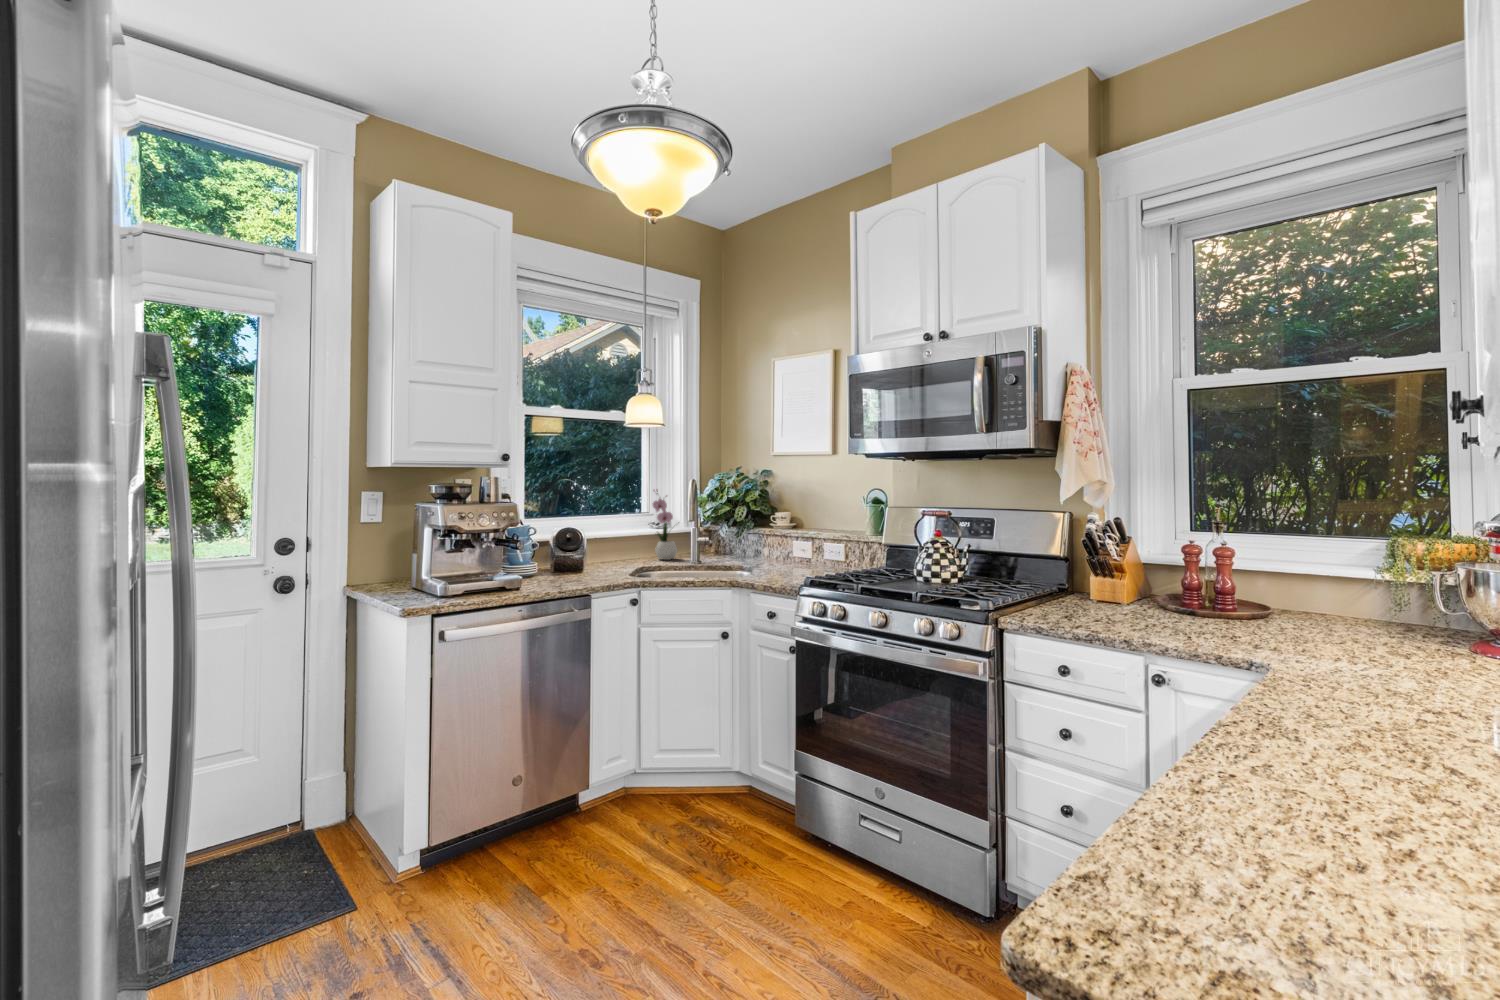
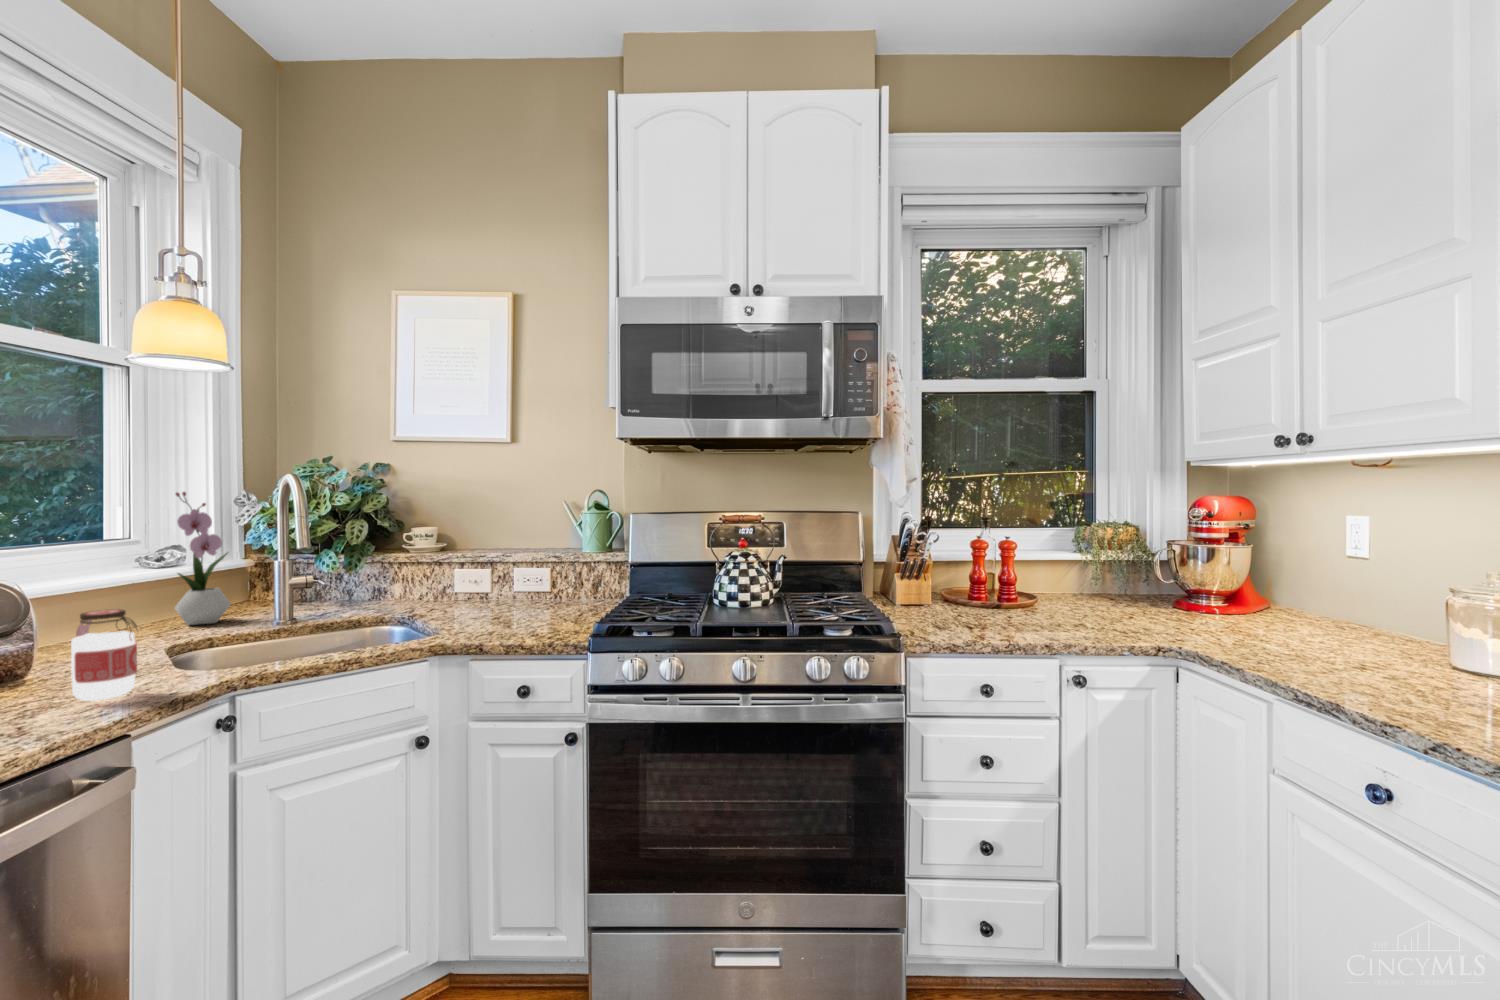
jar: none [576,543,599,582] -> present [71,609,137,701]

